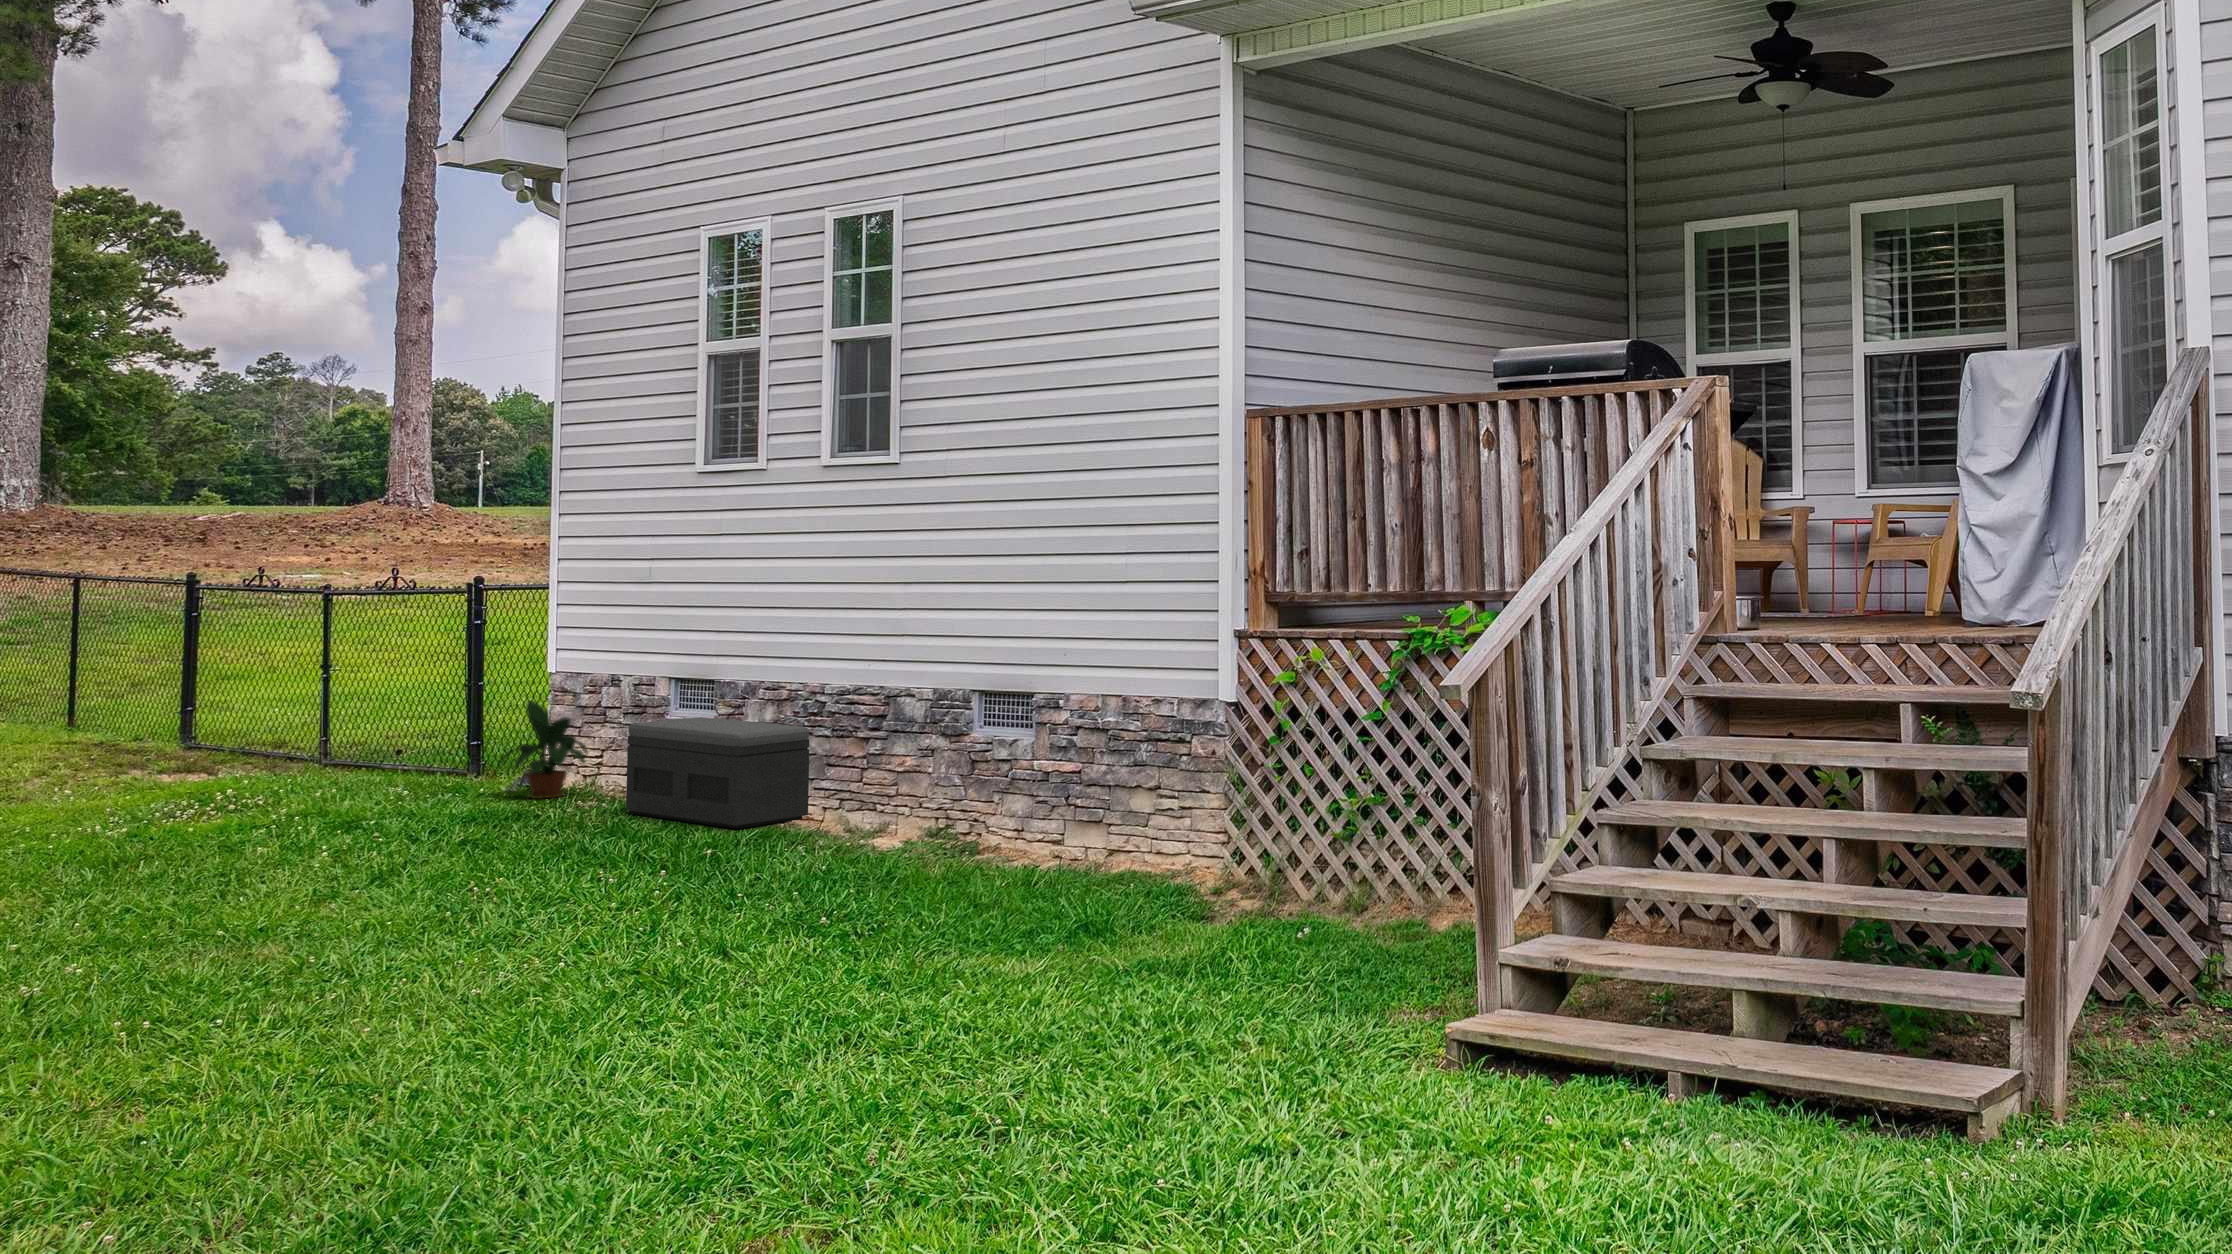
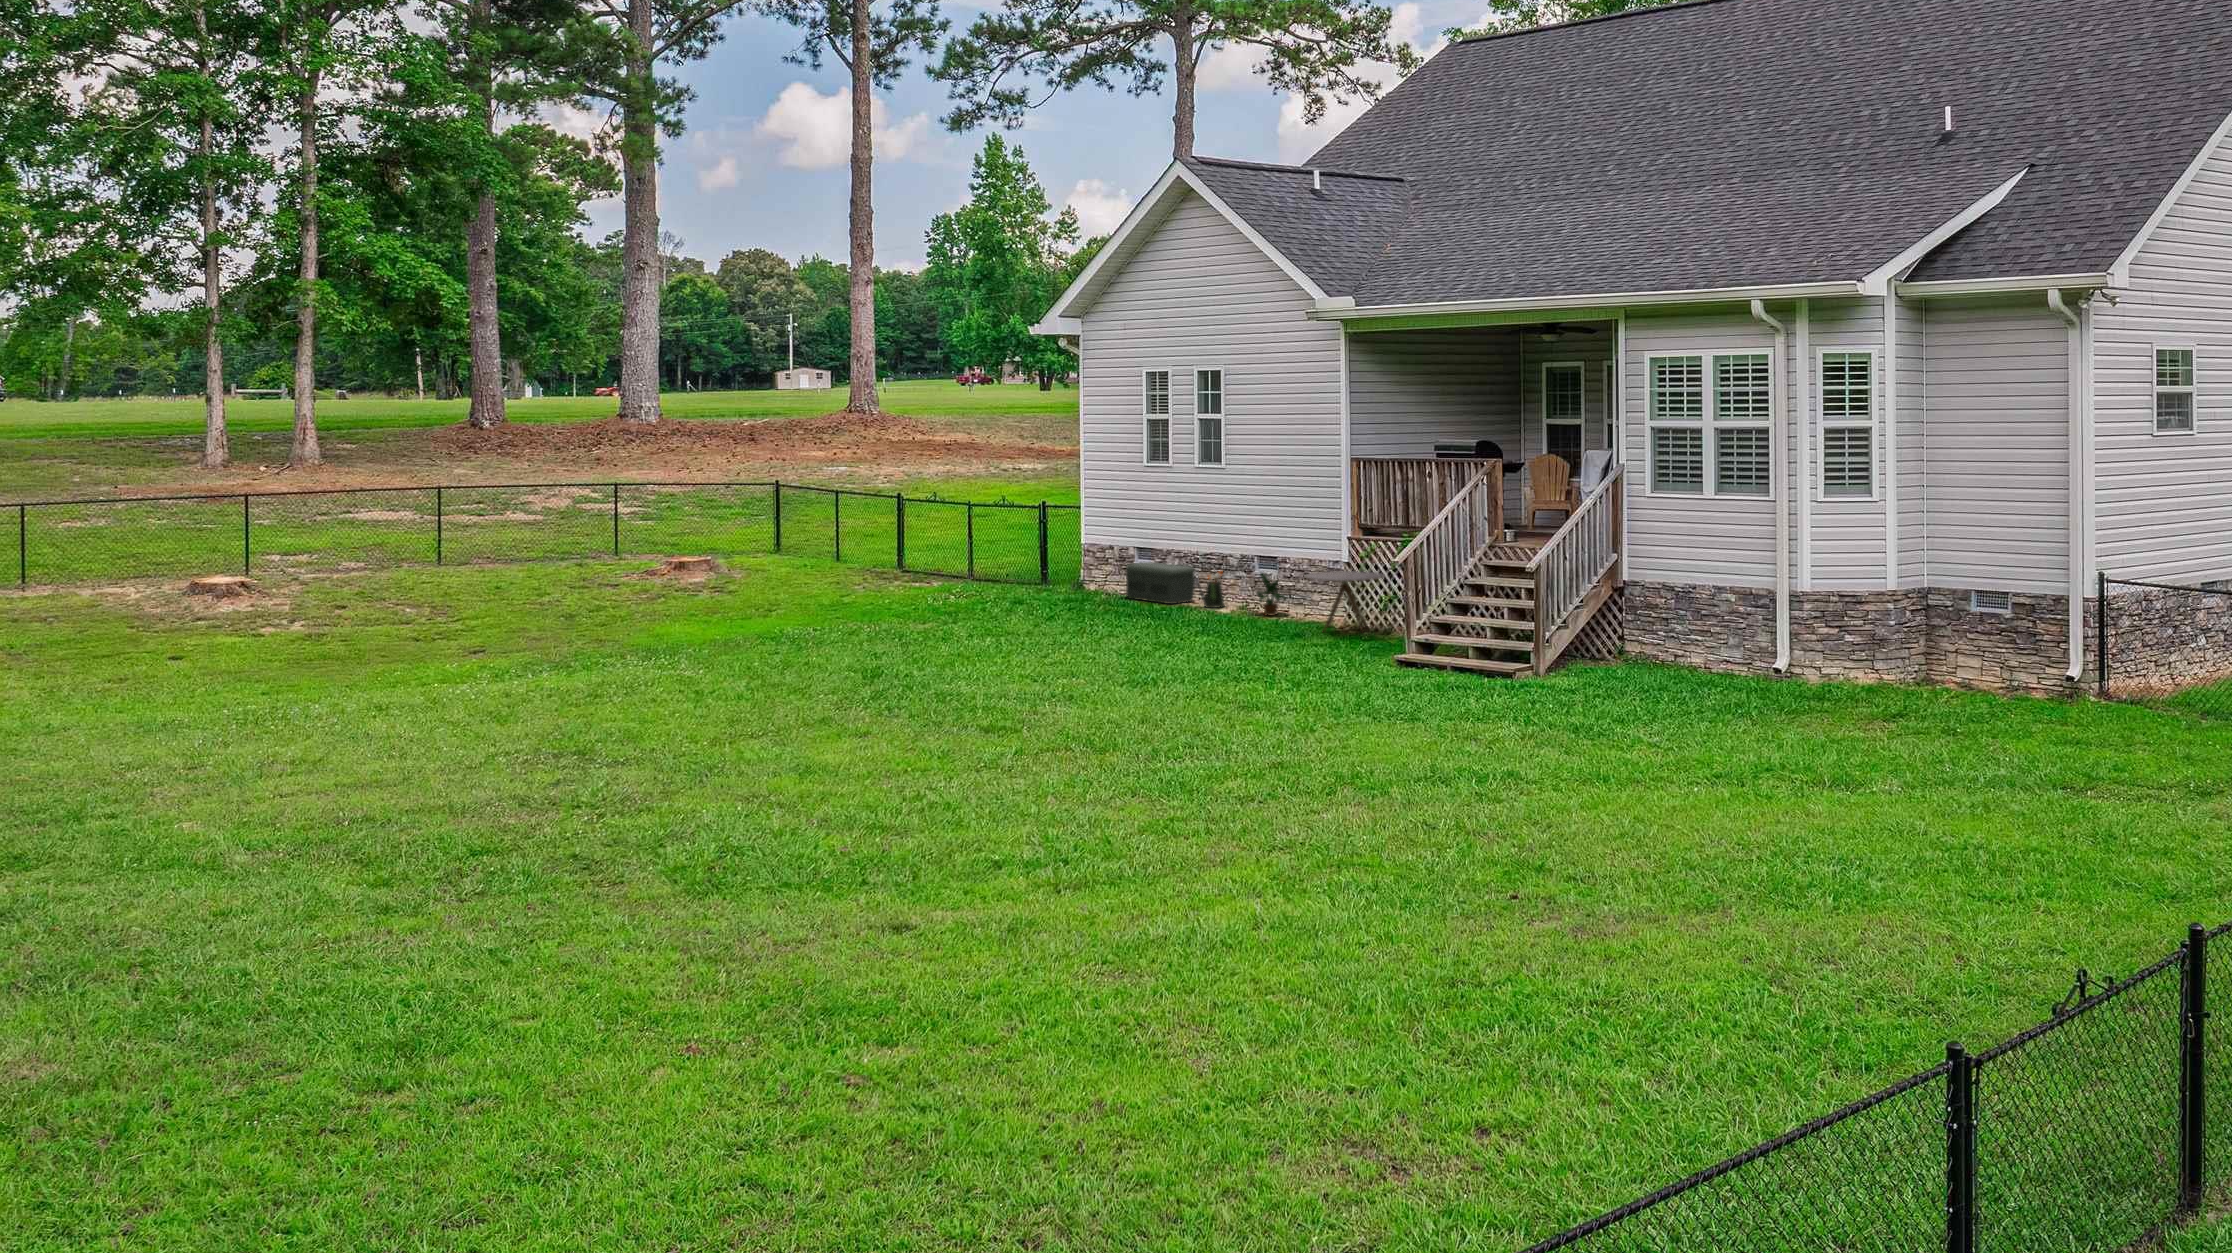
potted plant: present [500,700,587,799] -> present [1255,573,1285,615]
round table: none [1105,727,1345,915] -> present [1305,571,1384,632]
watering can: none [807,733,896,837] -> present [1198,570,1224,608]

